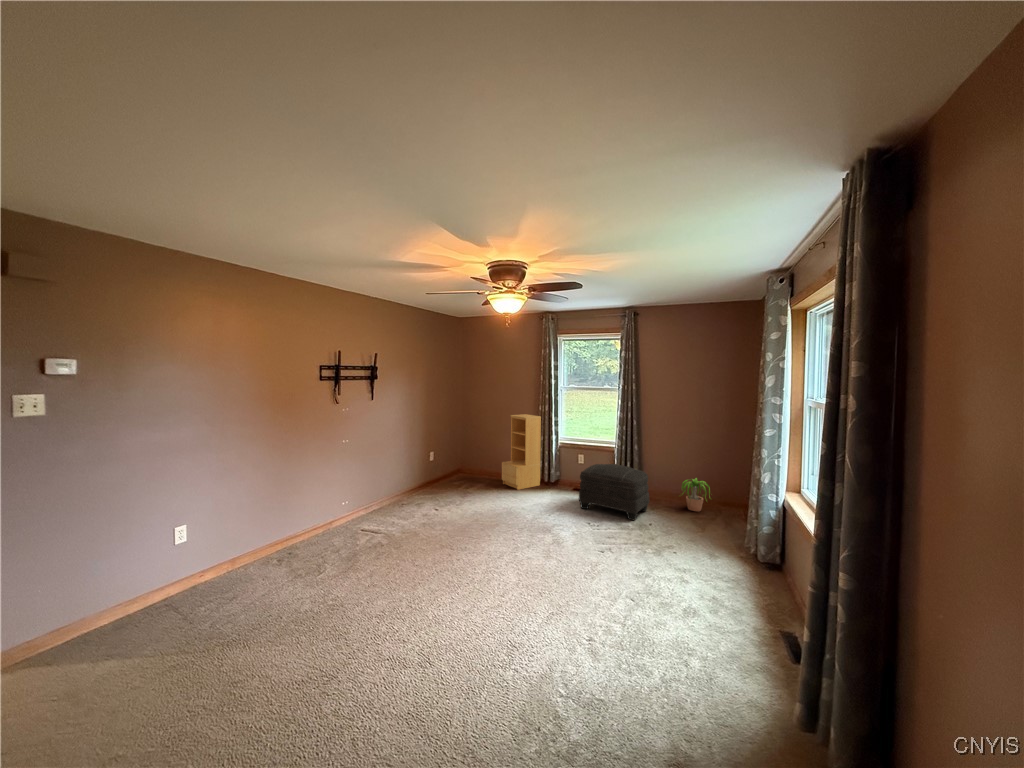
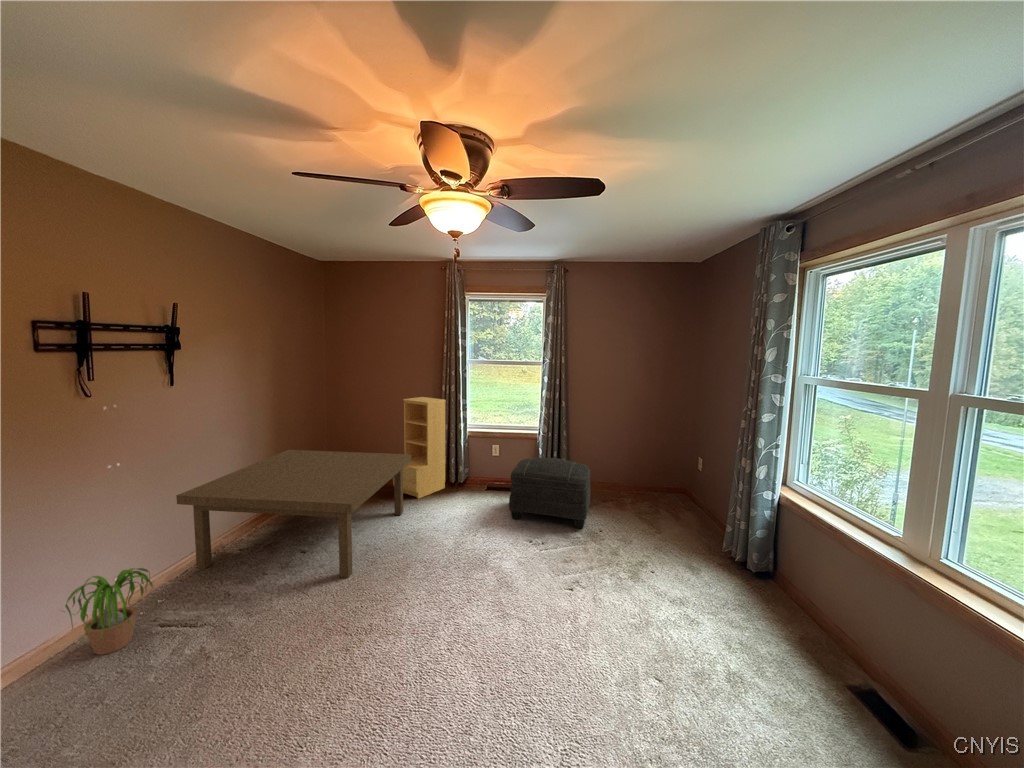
coffee table: none [372,446,510,524] -> present [176,450,411,578]
potted plant: present [682,478,710,511] -> present [65,568,153,655]

